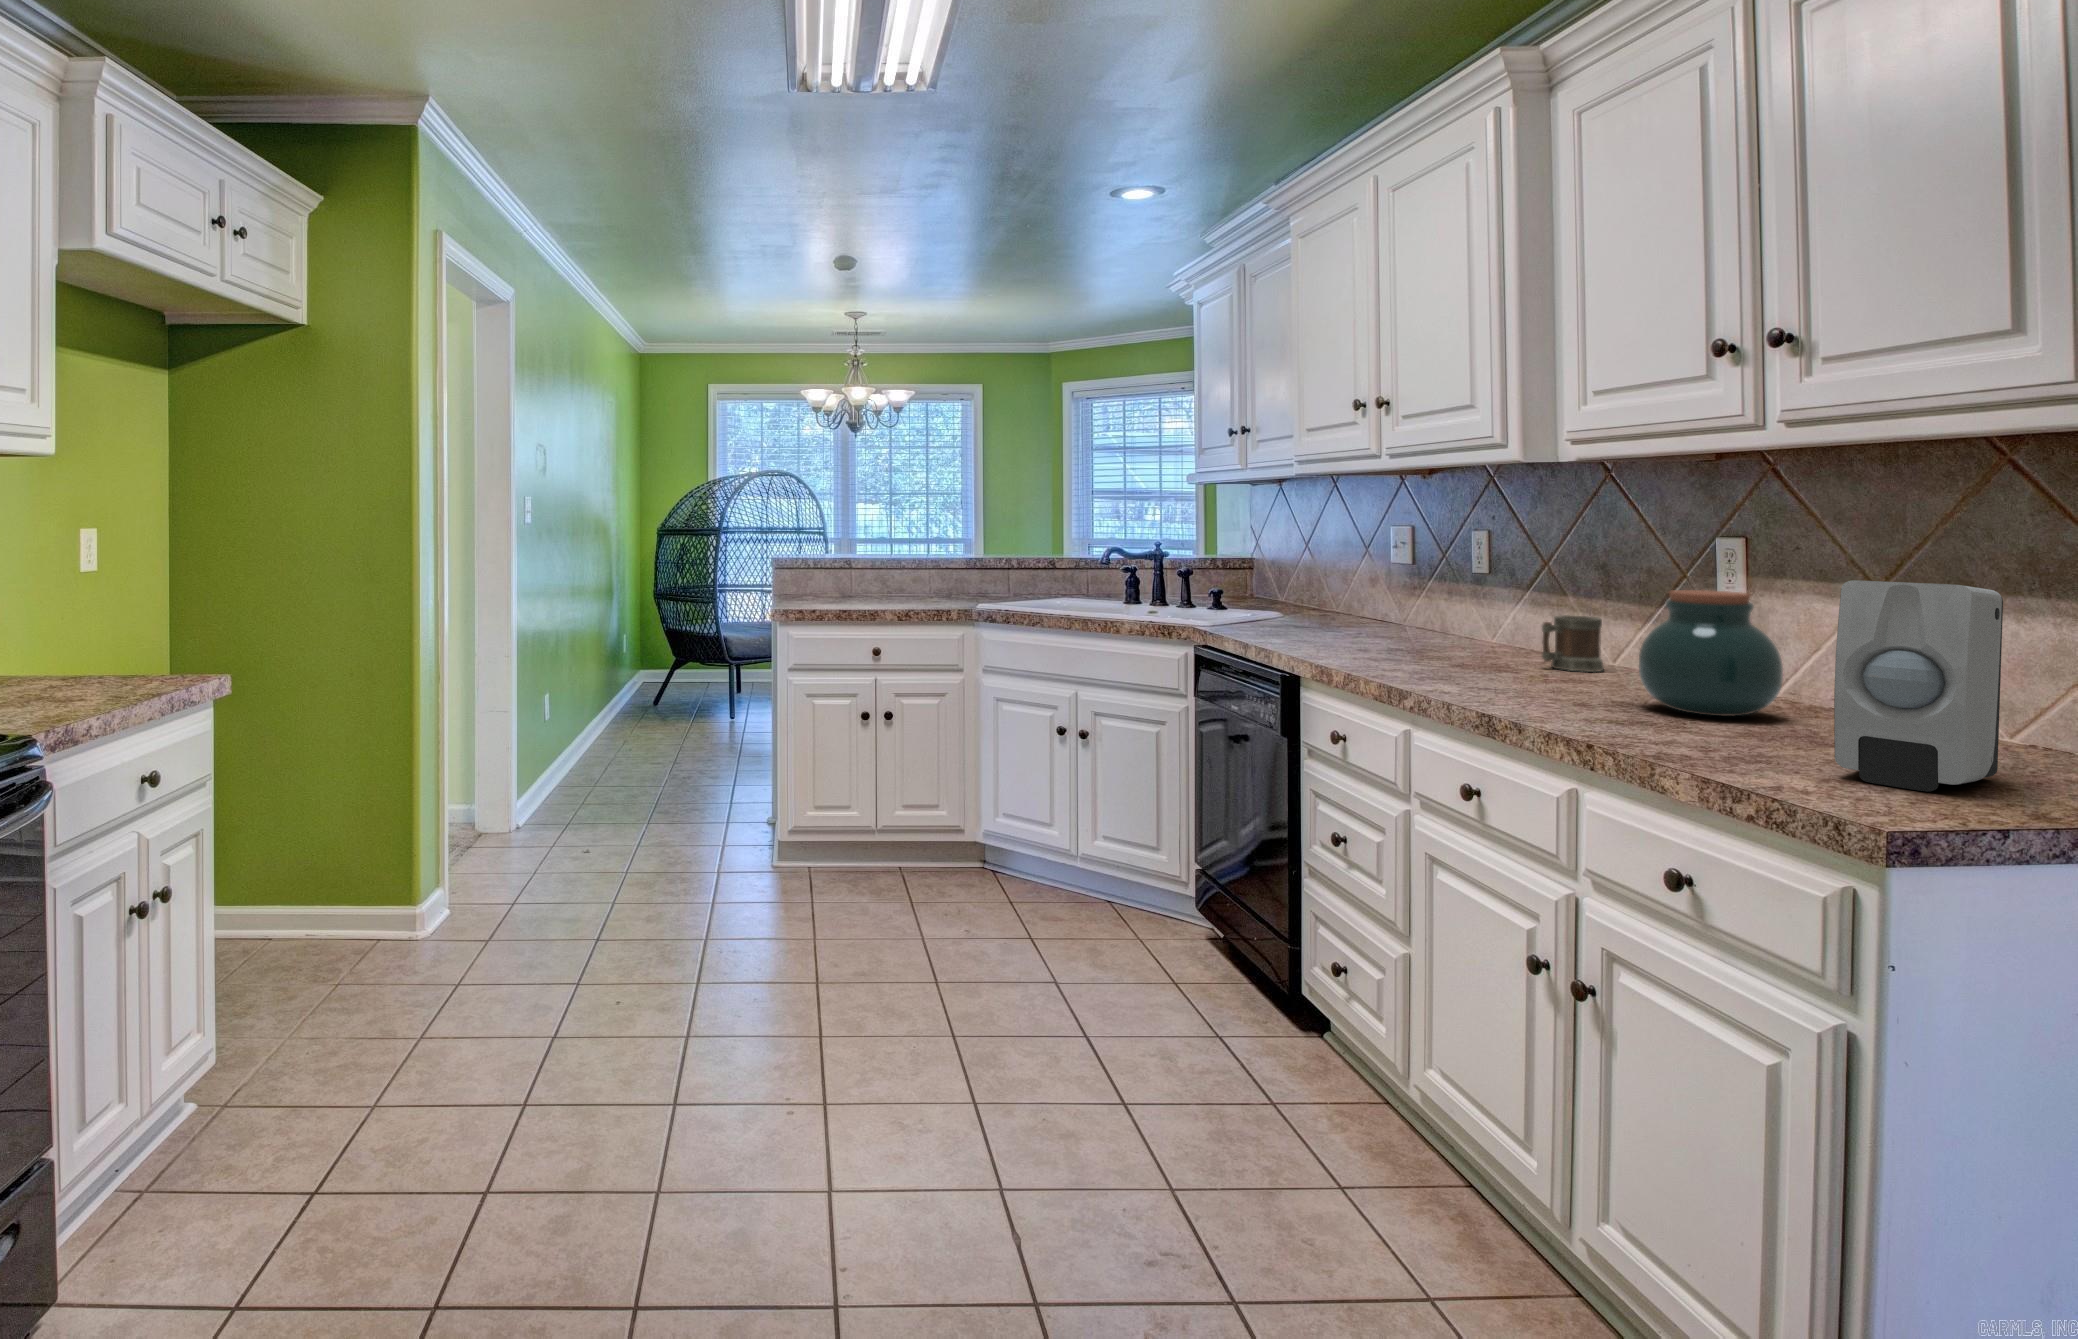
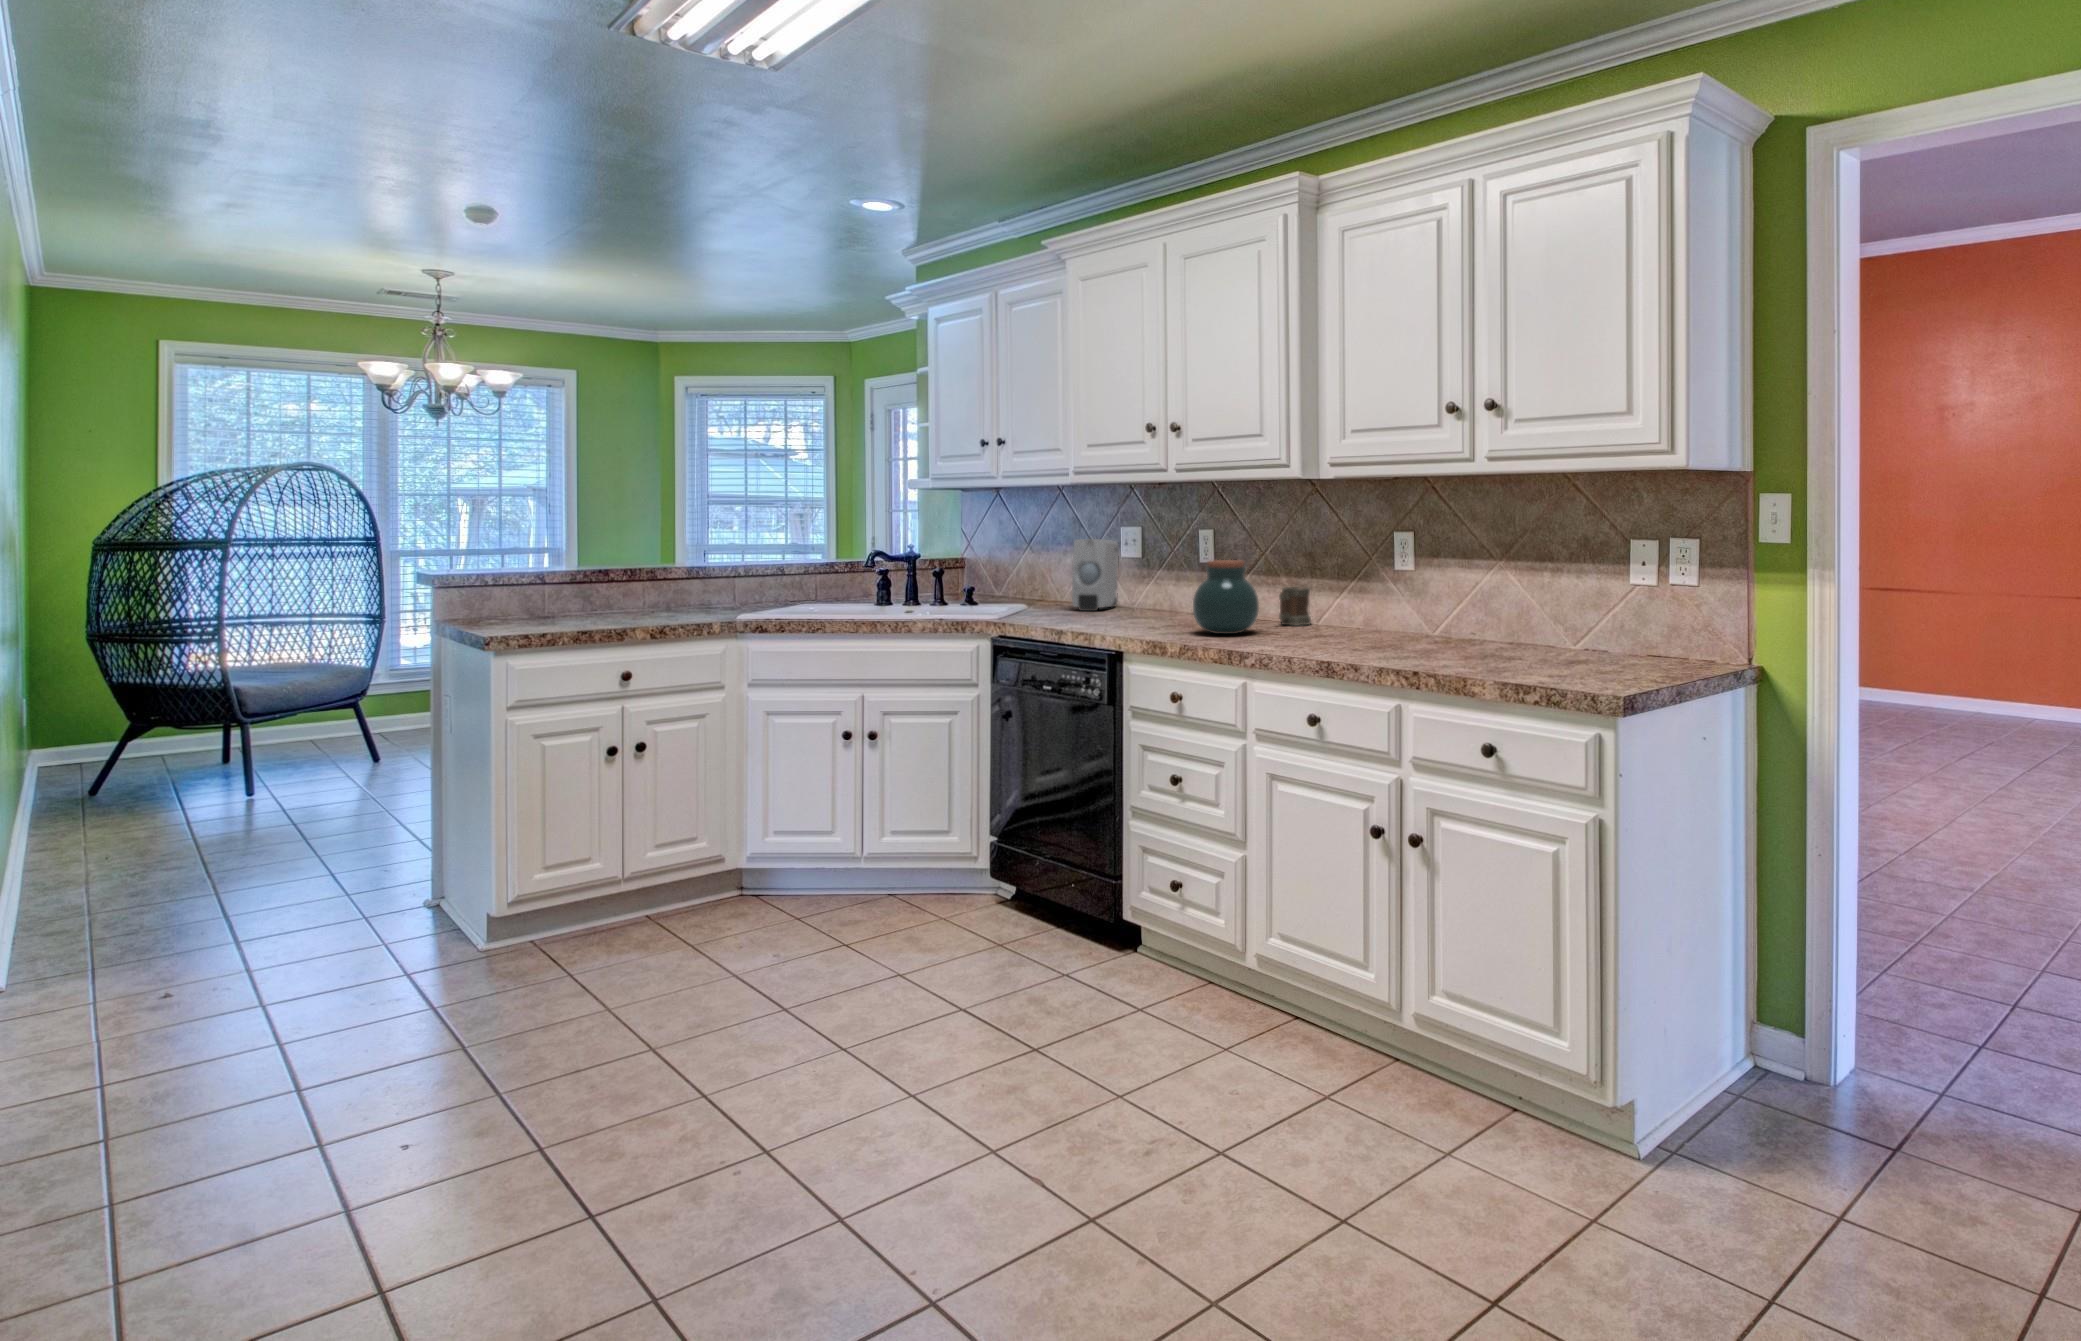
soap dispenser: present [1834,580,2003,792] -> present [1072,539,1119,611]
jar: present [1639,590,1783,716] -> present [1193,560,1259,634]

